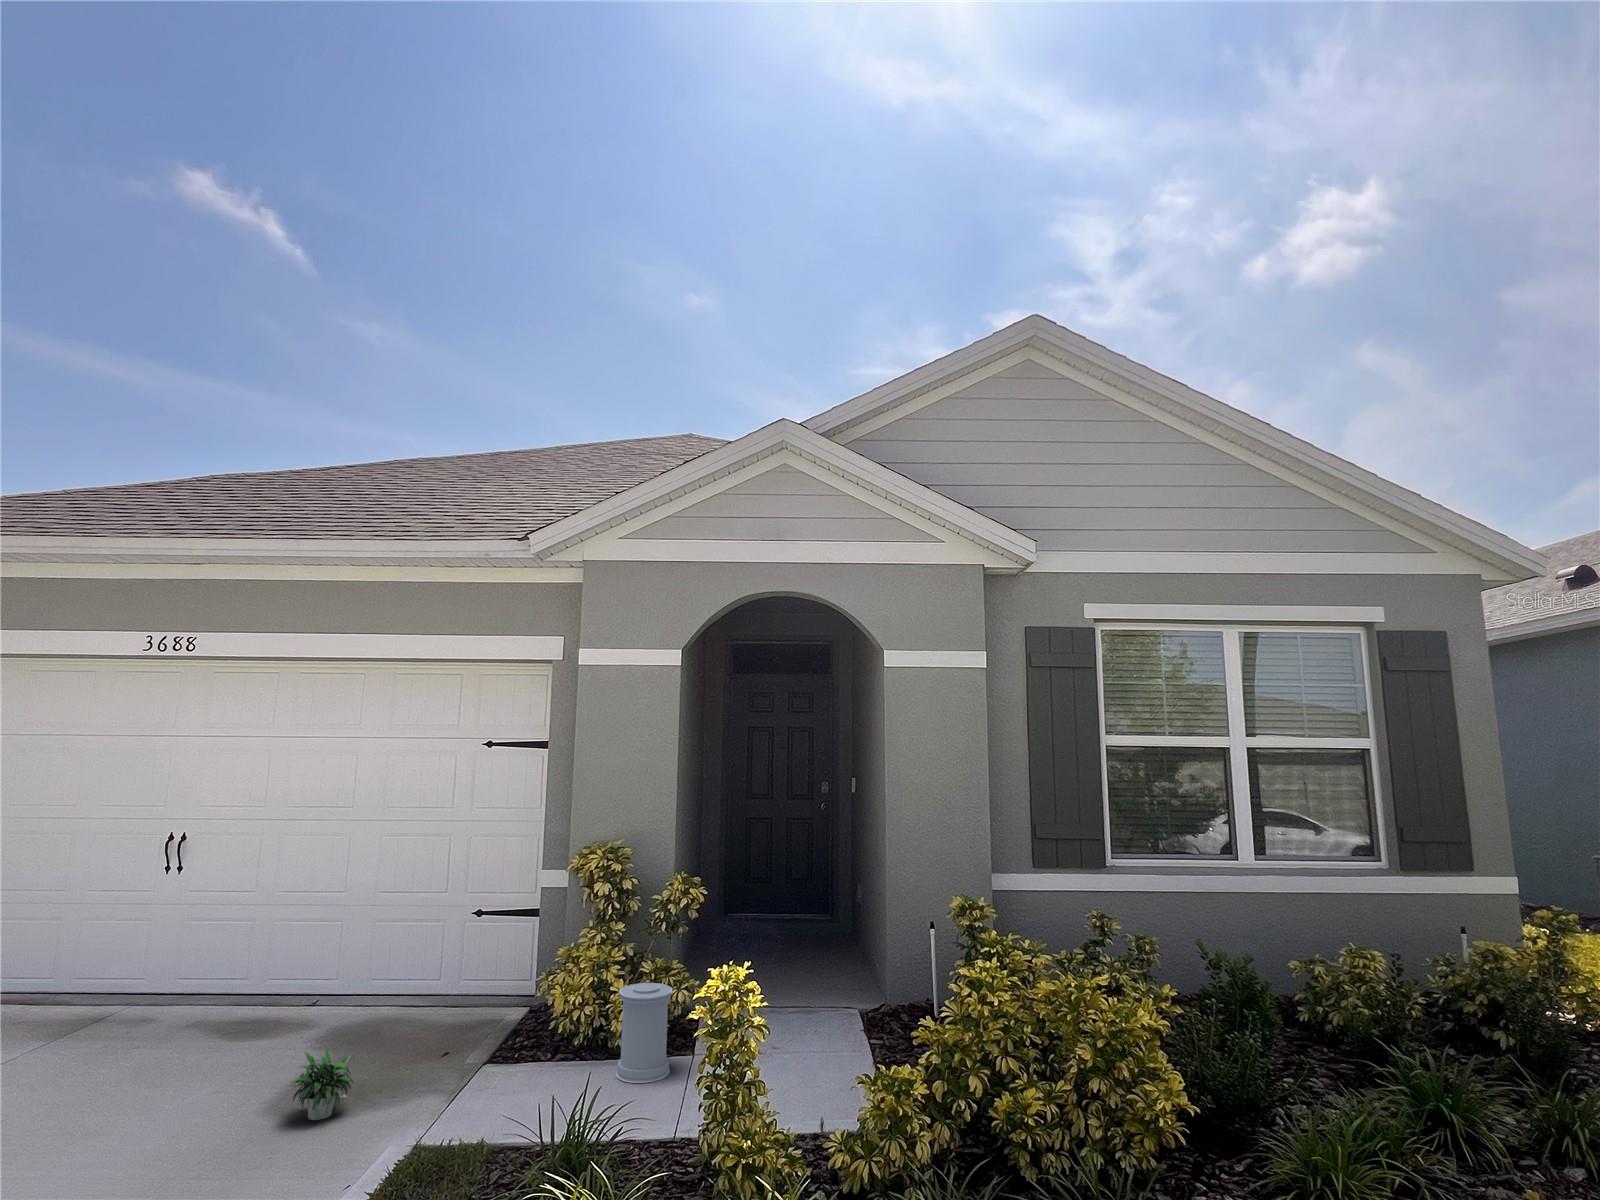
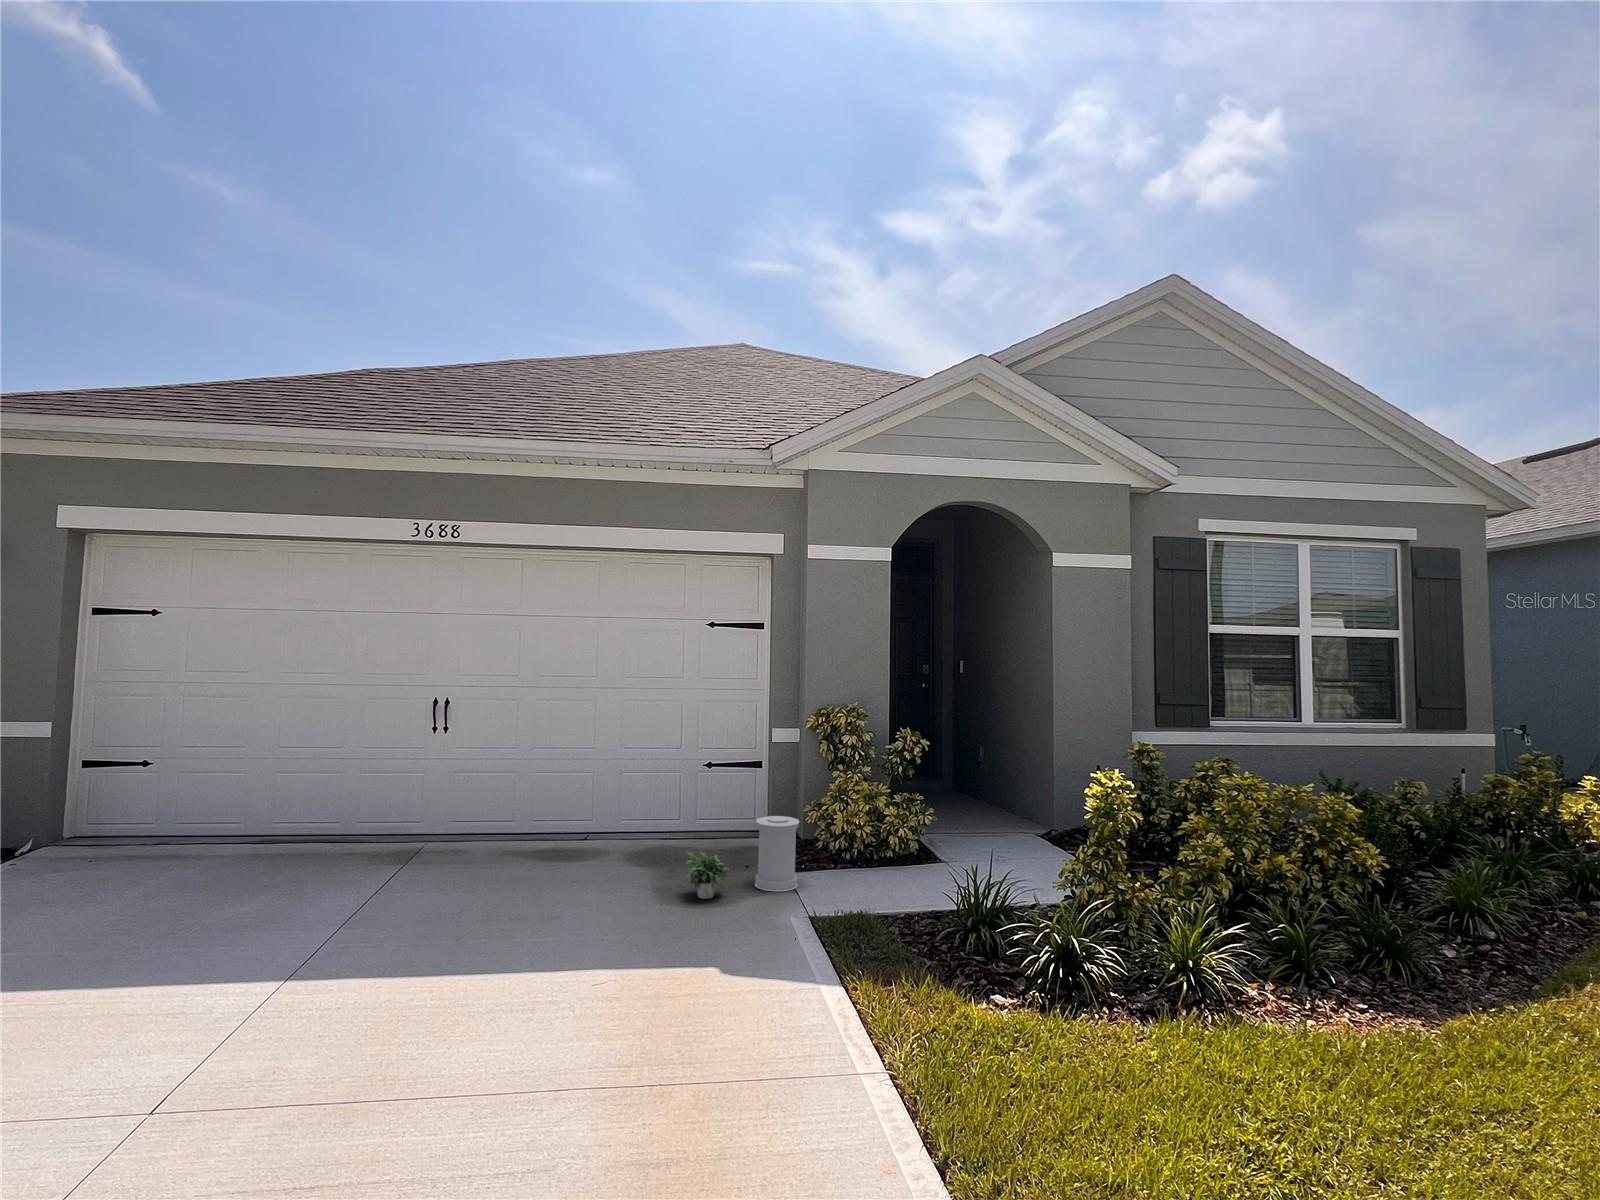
trash can: present [616,983,672,1083] -> present [755,816,799,891]

